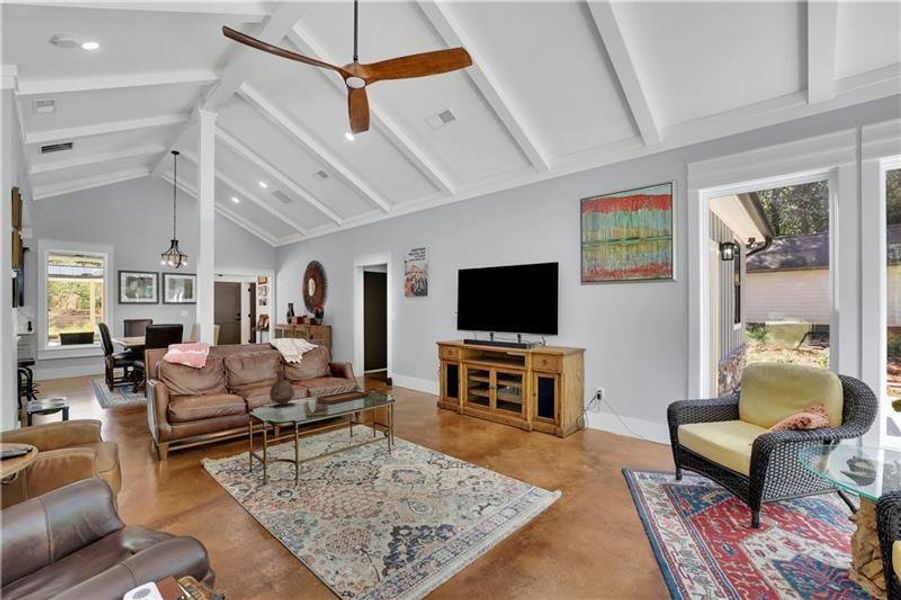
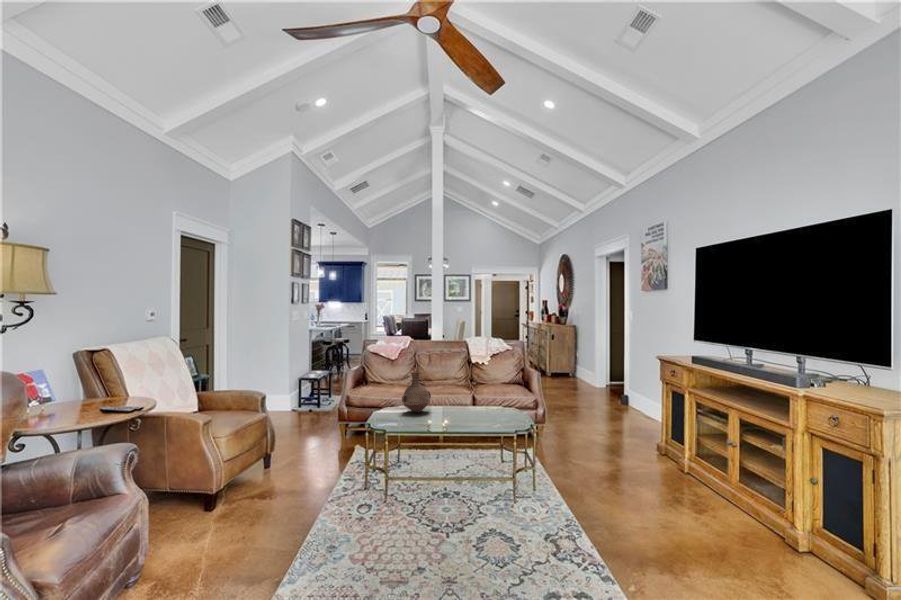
tray: present [317,383,368,405] -> none [449,398,511,424]

